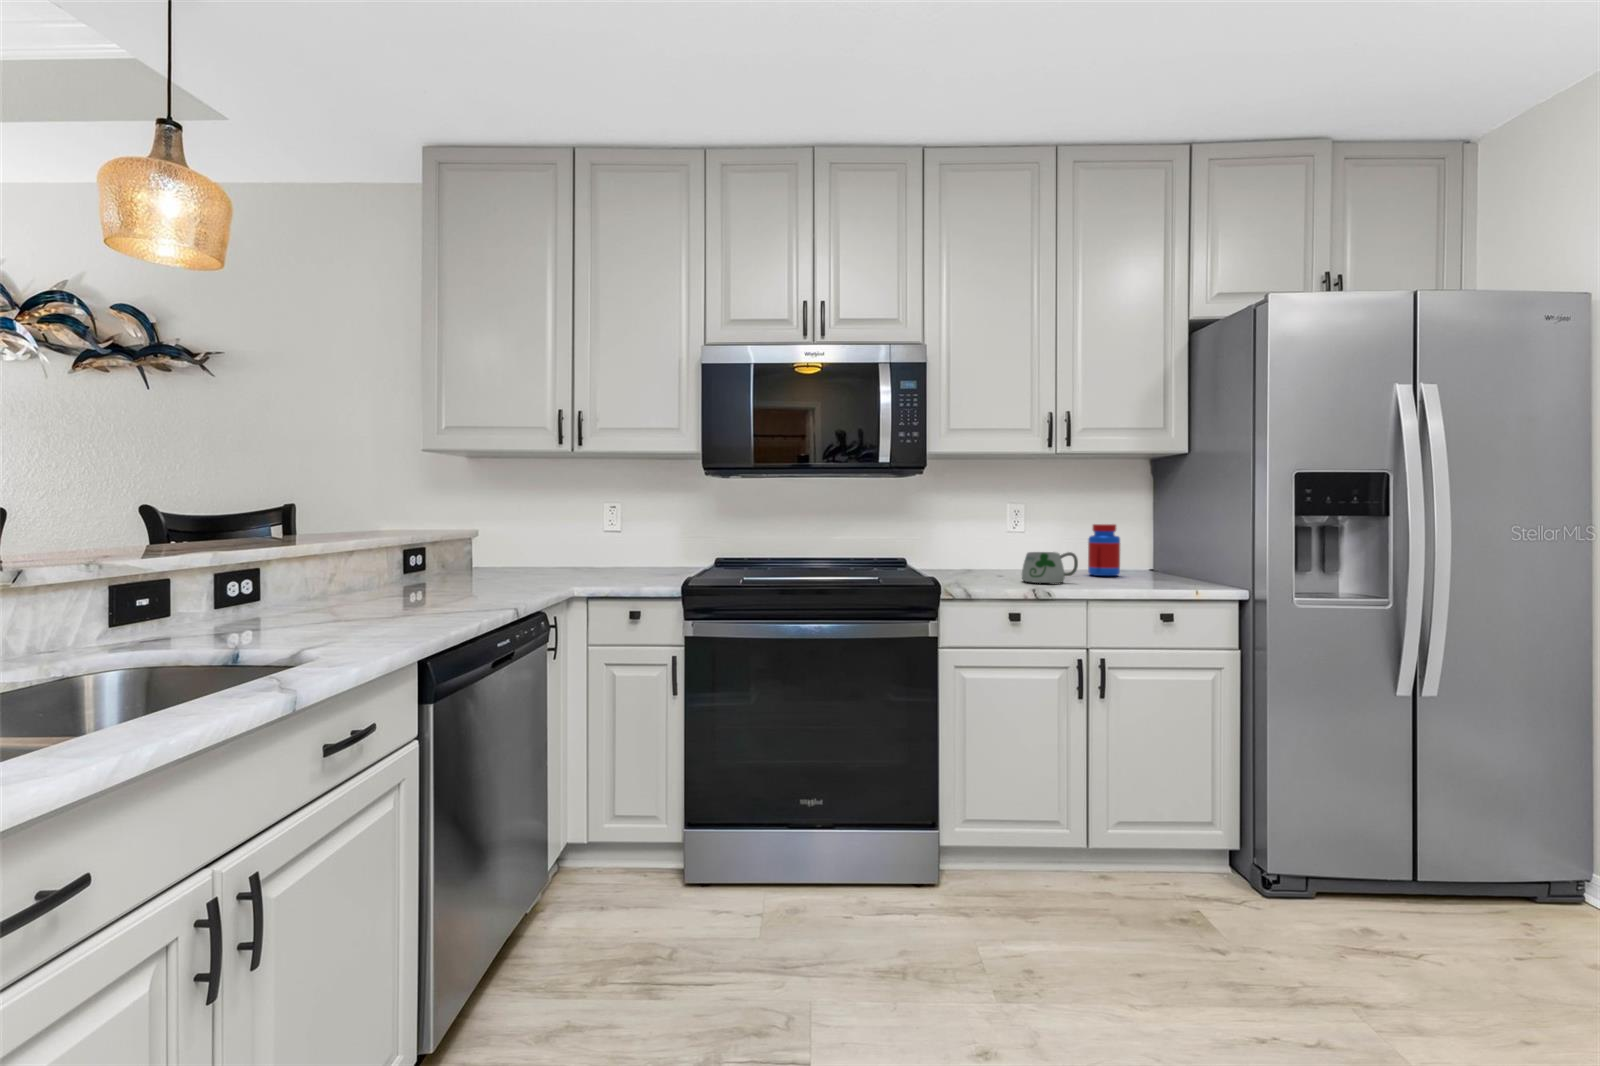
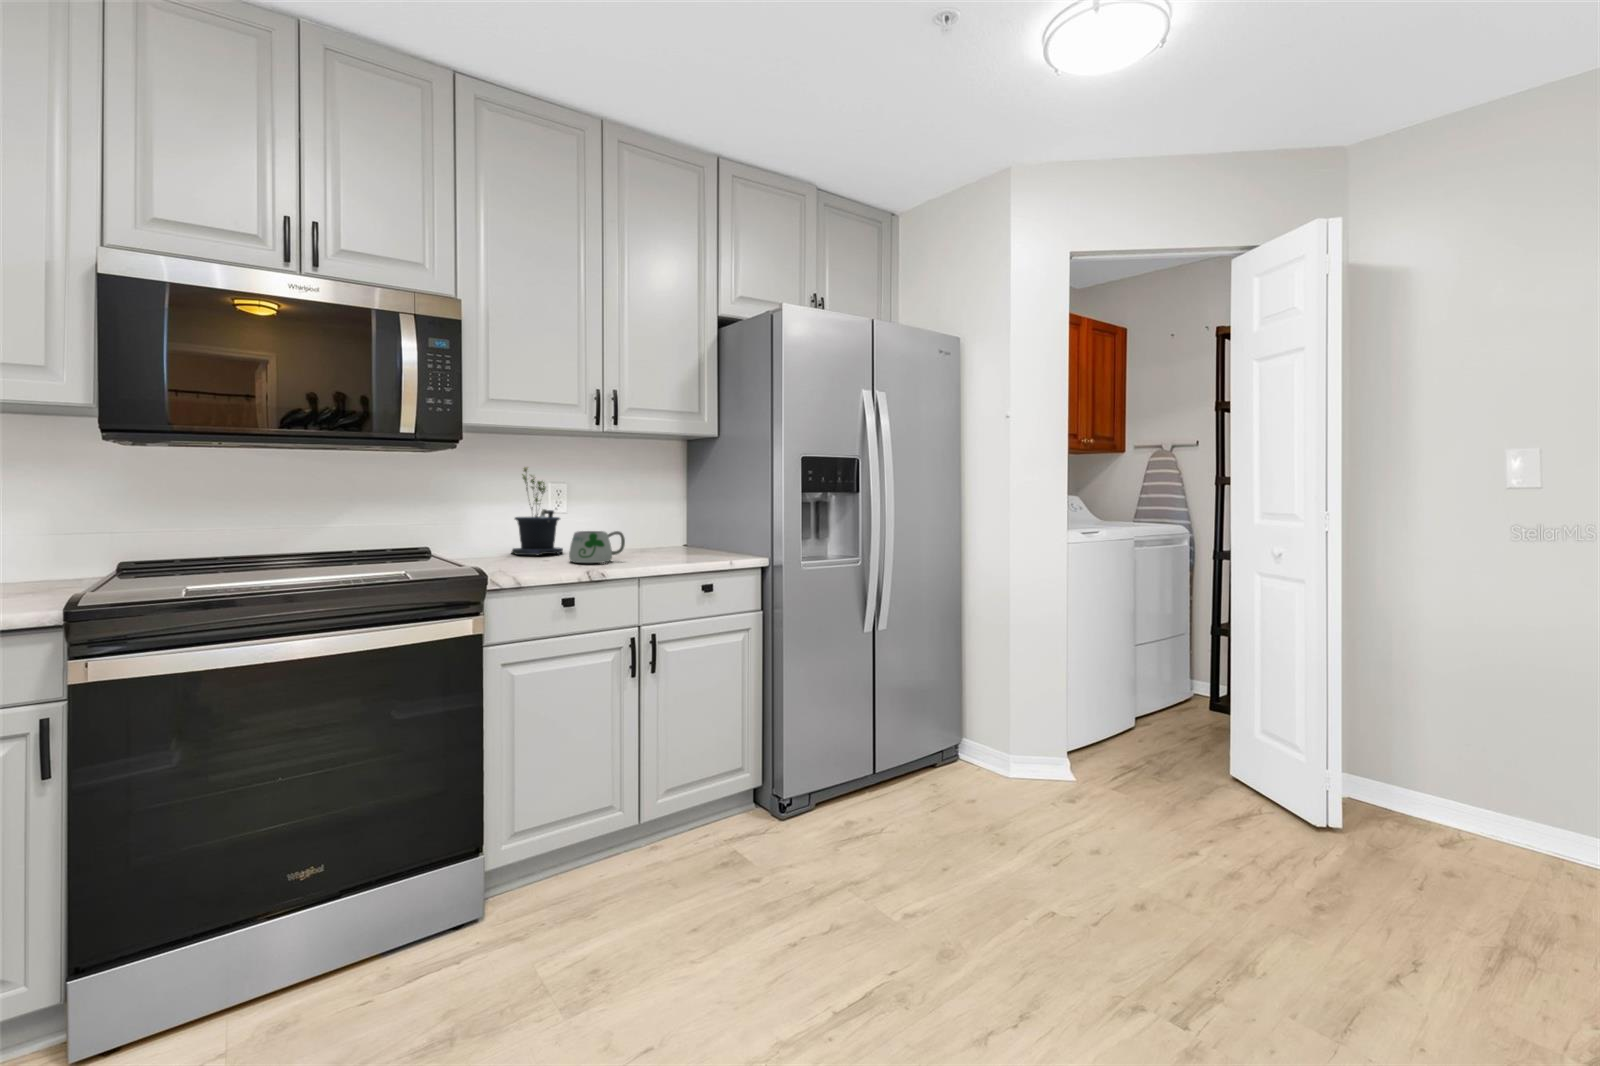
potted plant: none [972,491,1024,575] -> present [512,467,563,555]
jar: present [1088,524,1120,576] -> none [628,502,658,551]

